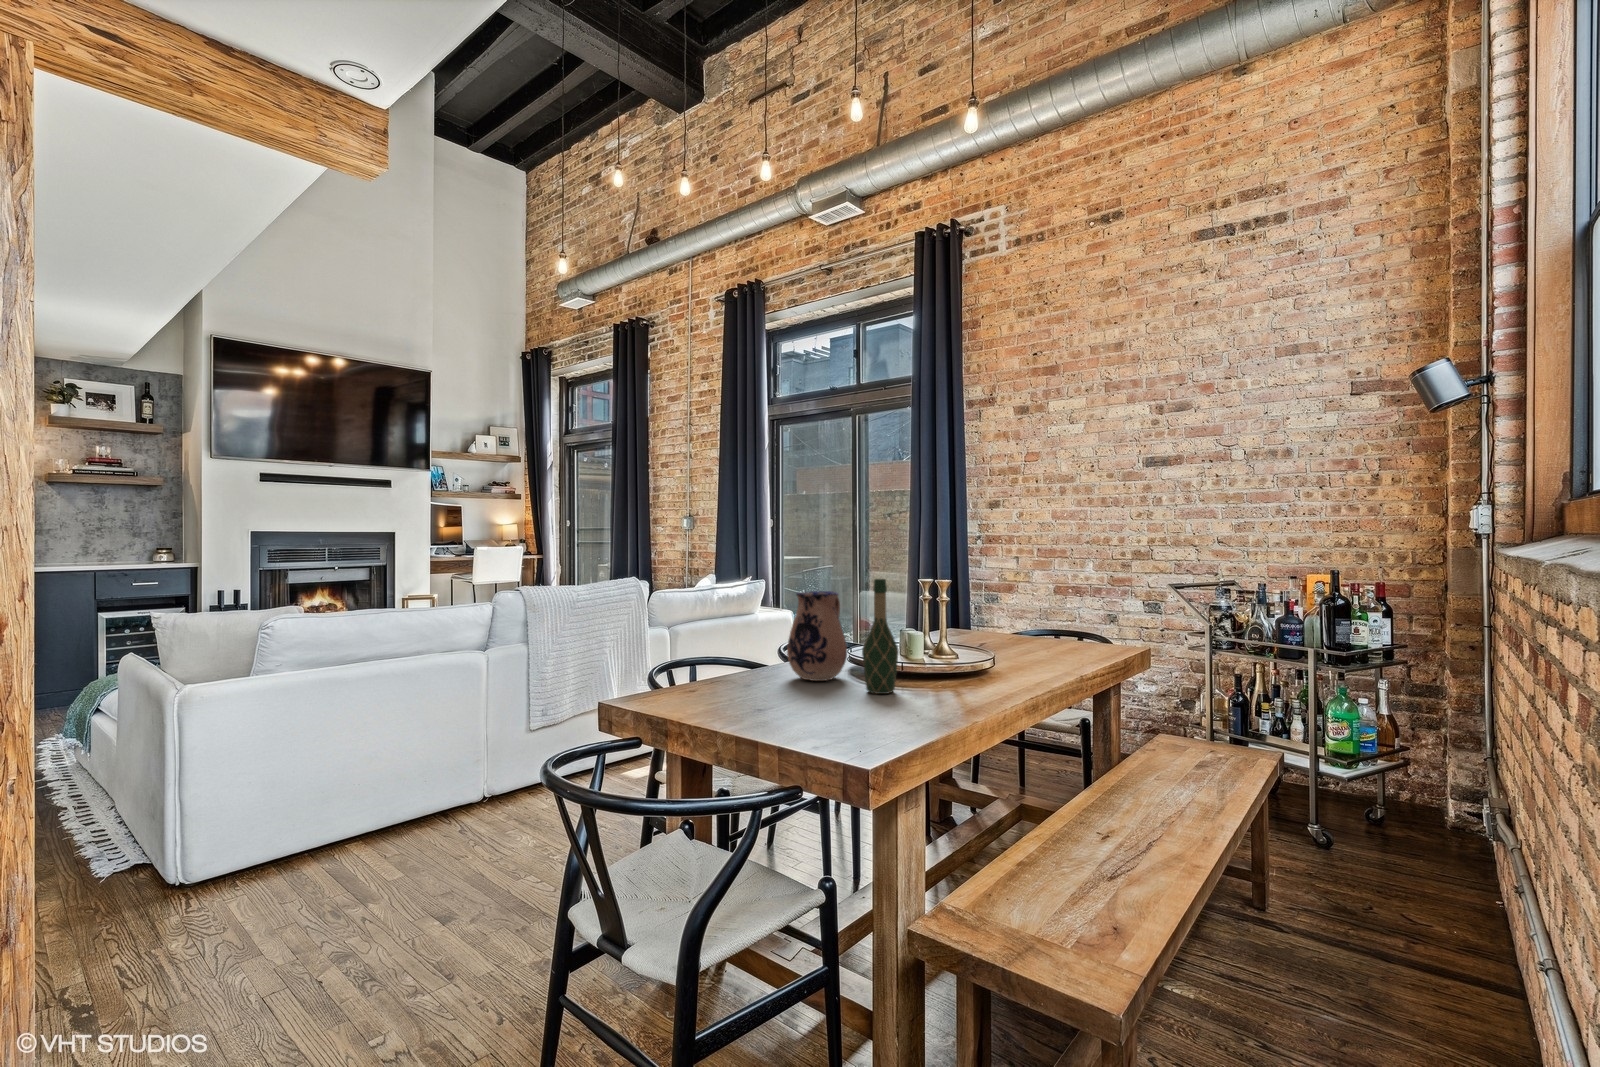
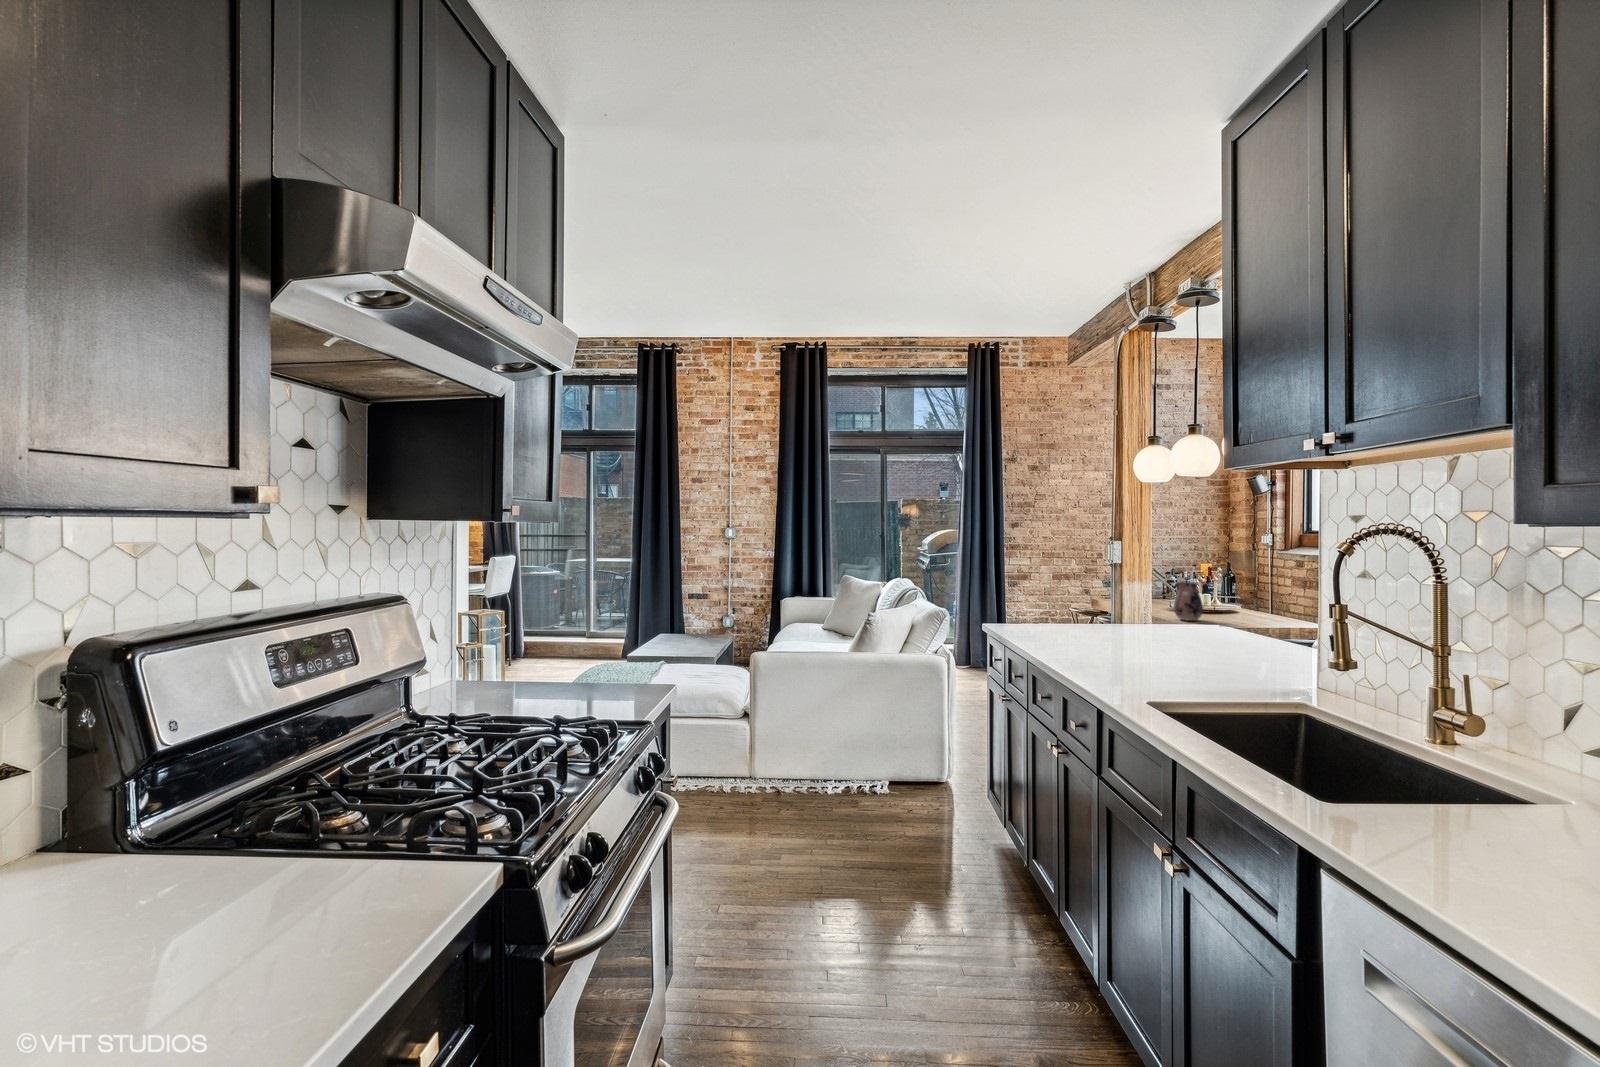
wine bottle: present [862,579,899,694] -> none [1220,575,1237,622]

